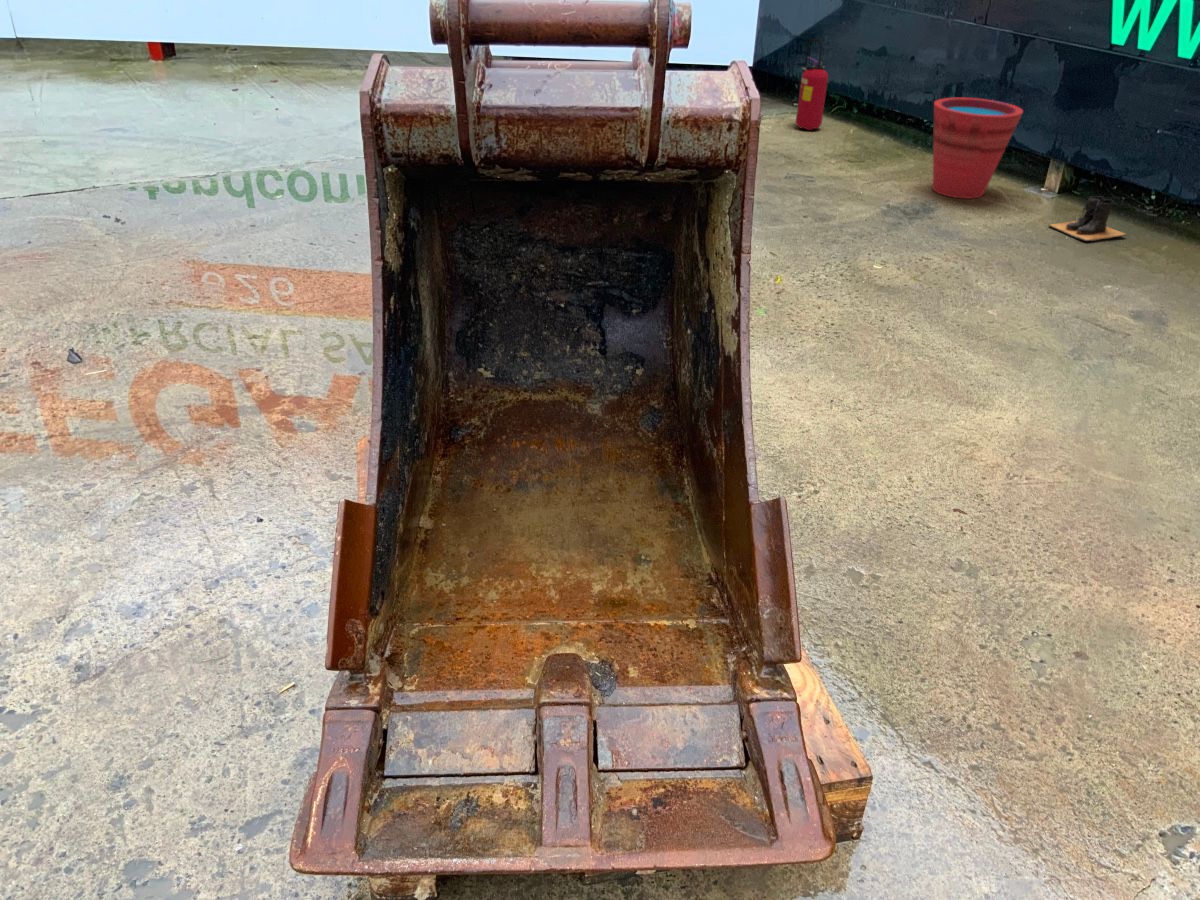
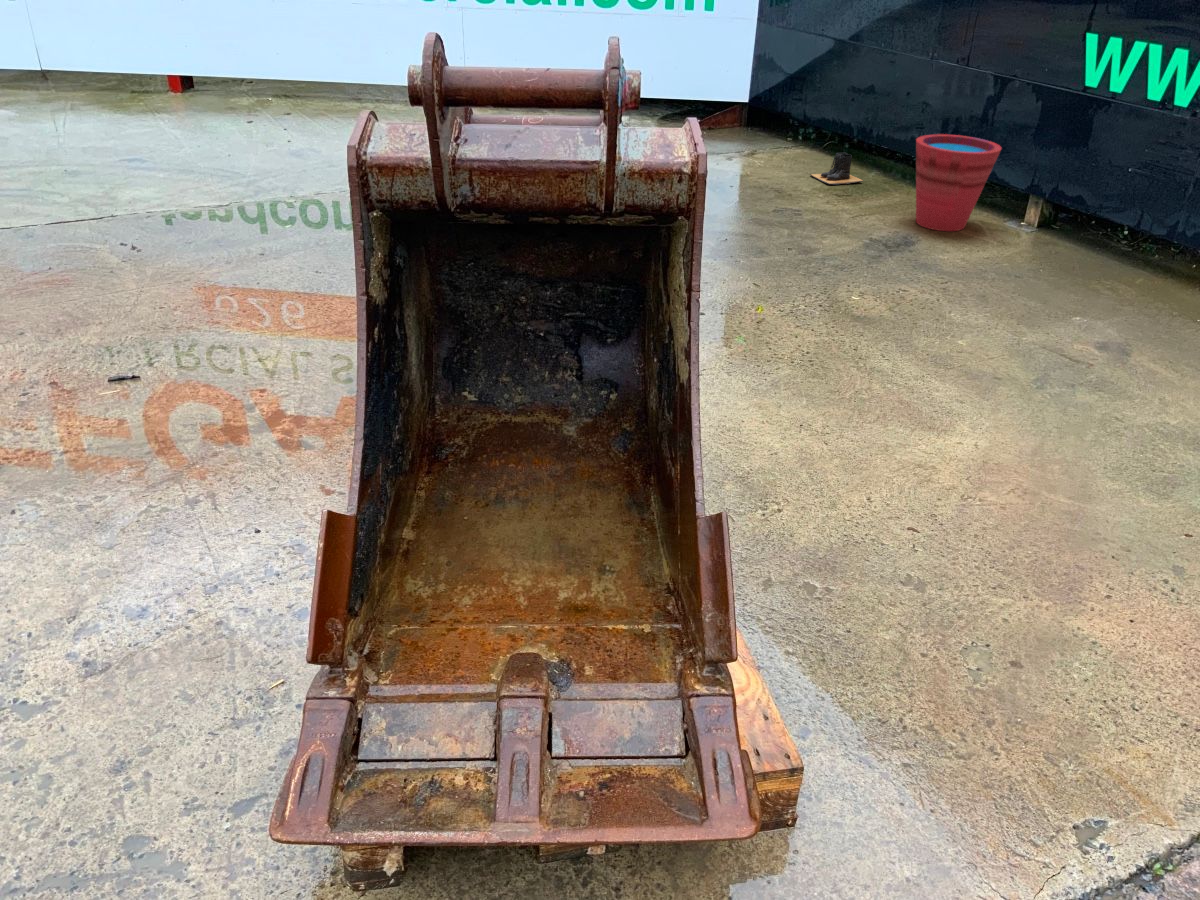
fire extinguisher: present [796,39,828,130] -> none [788,75,819,163]
boots: present [1049,196,1126,241] -> present [810,153,863,185]

